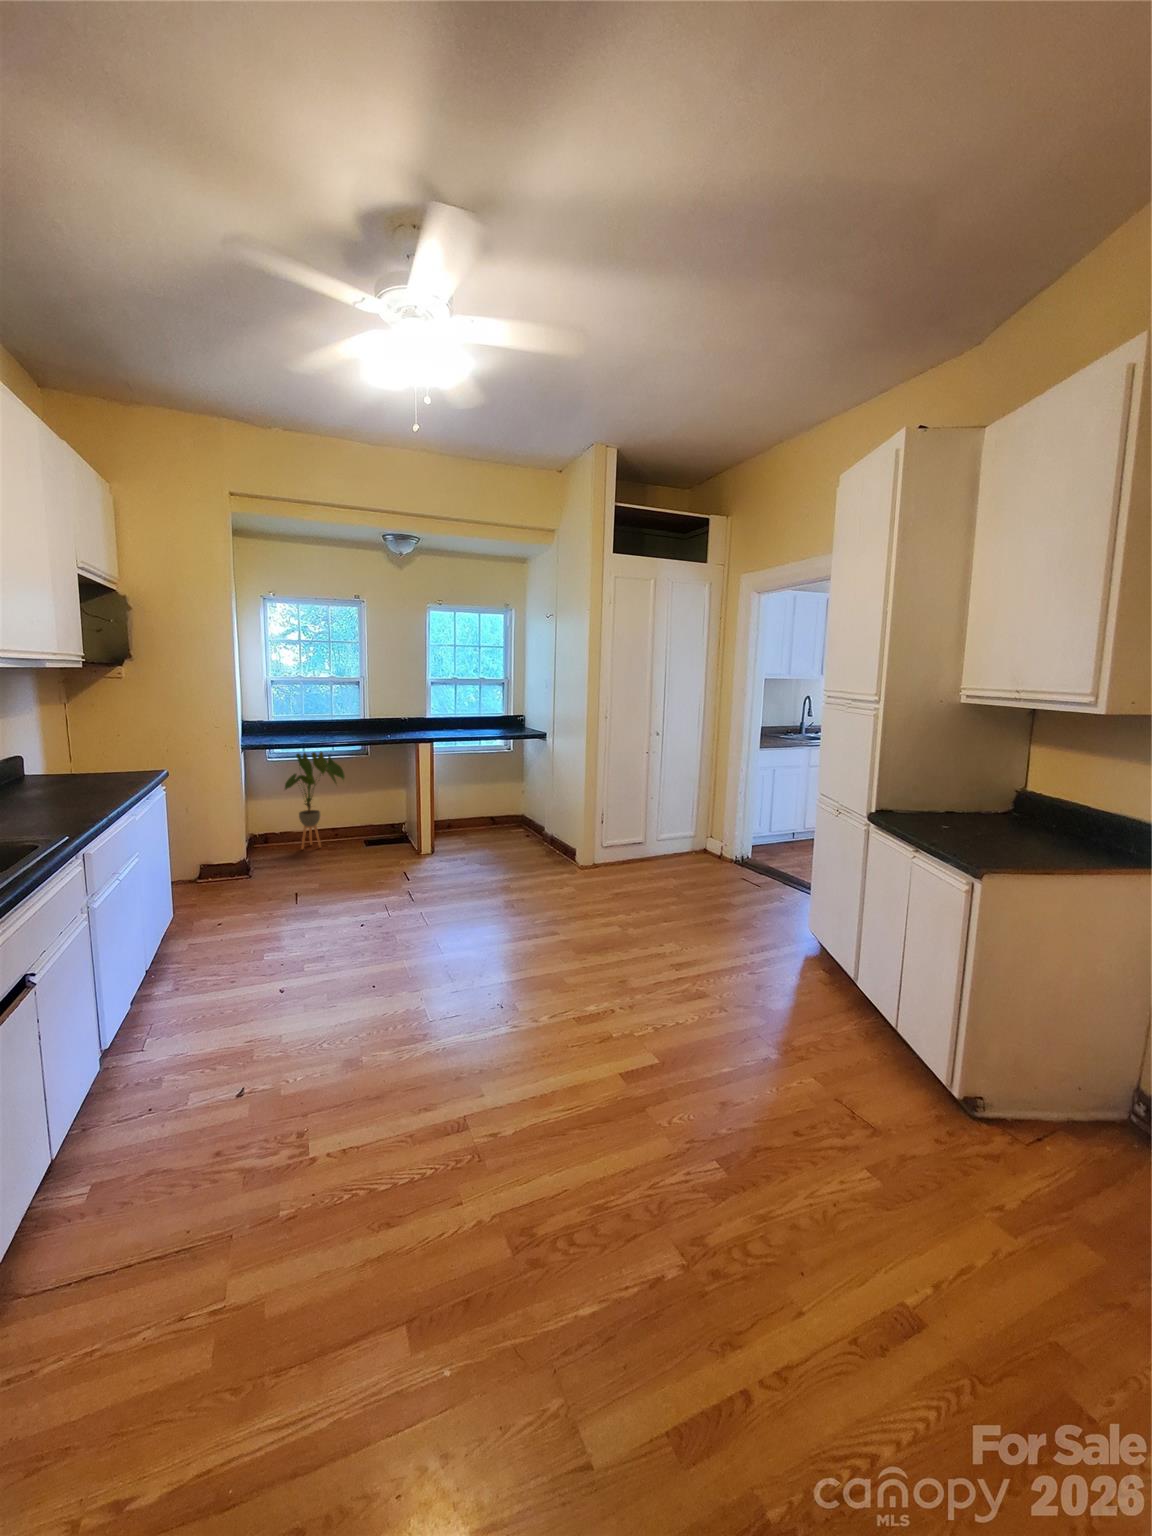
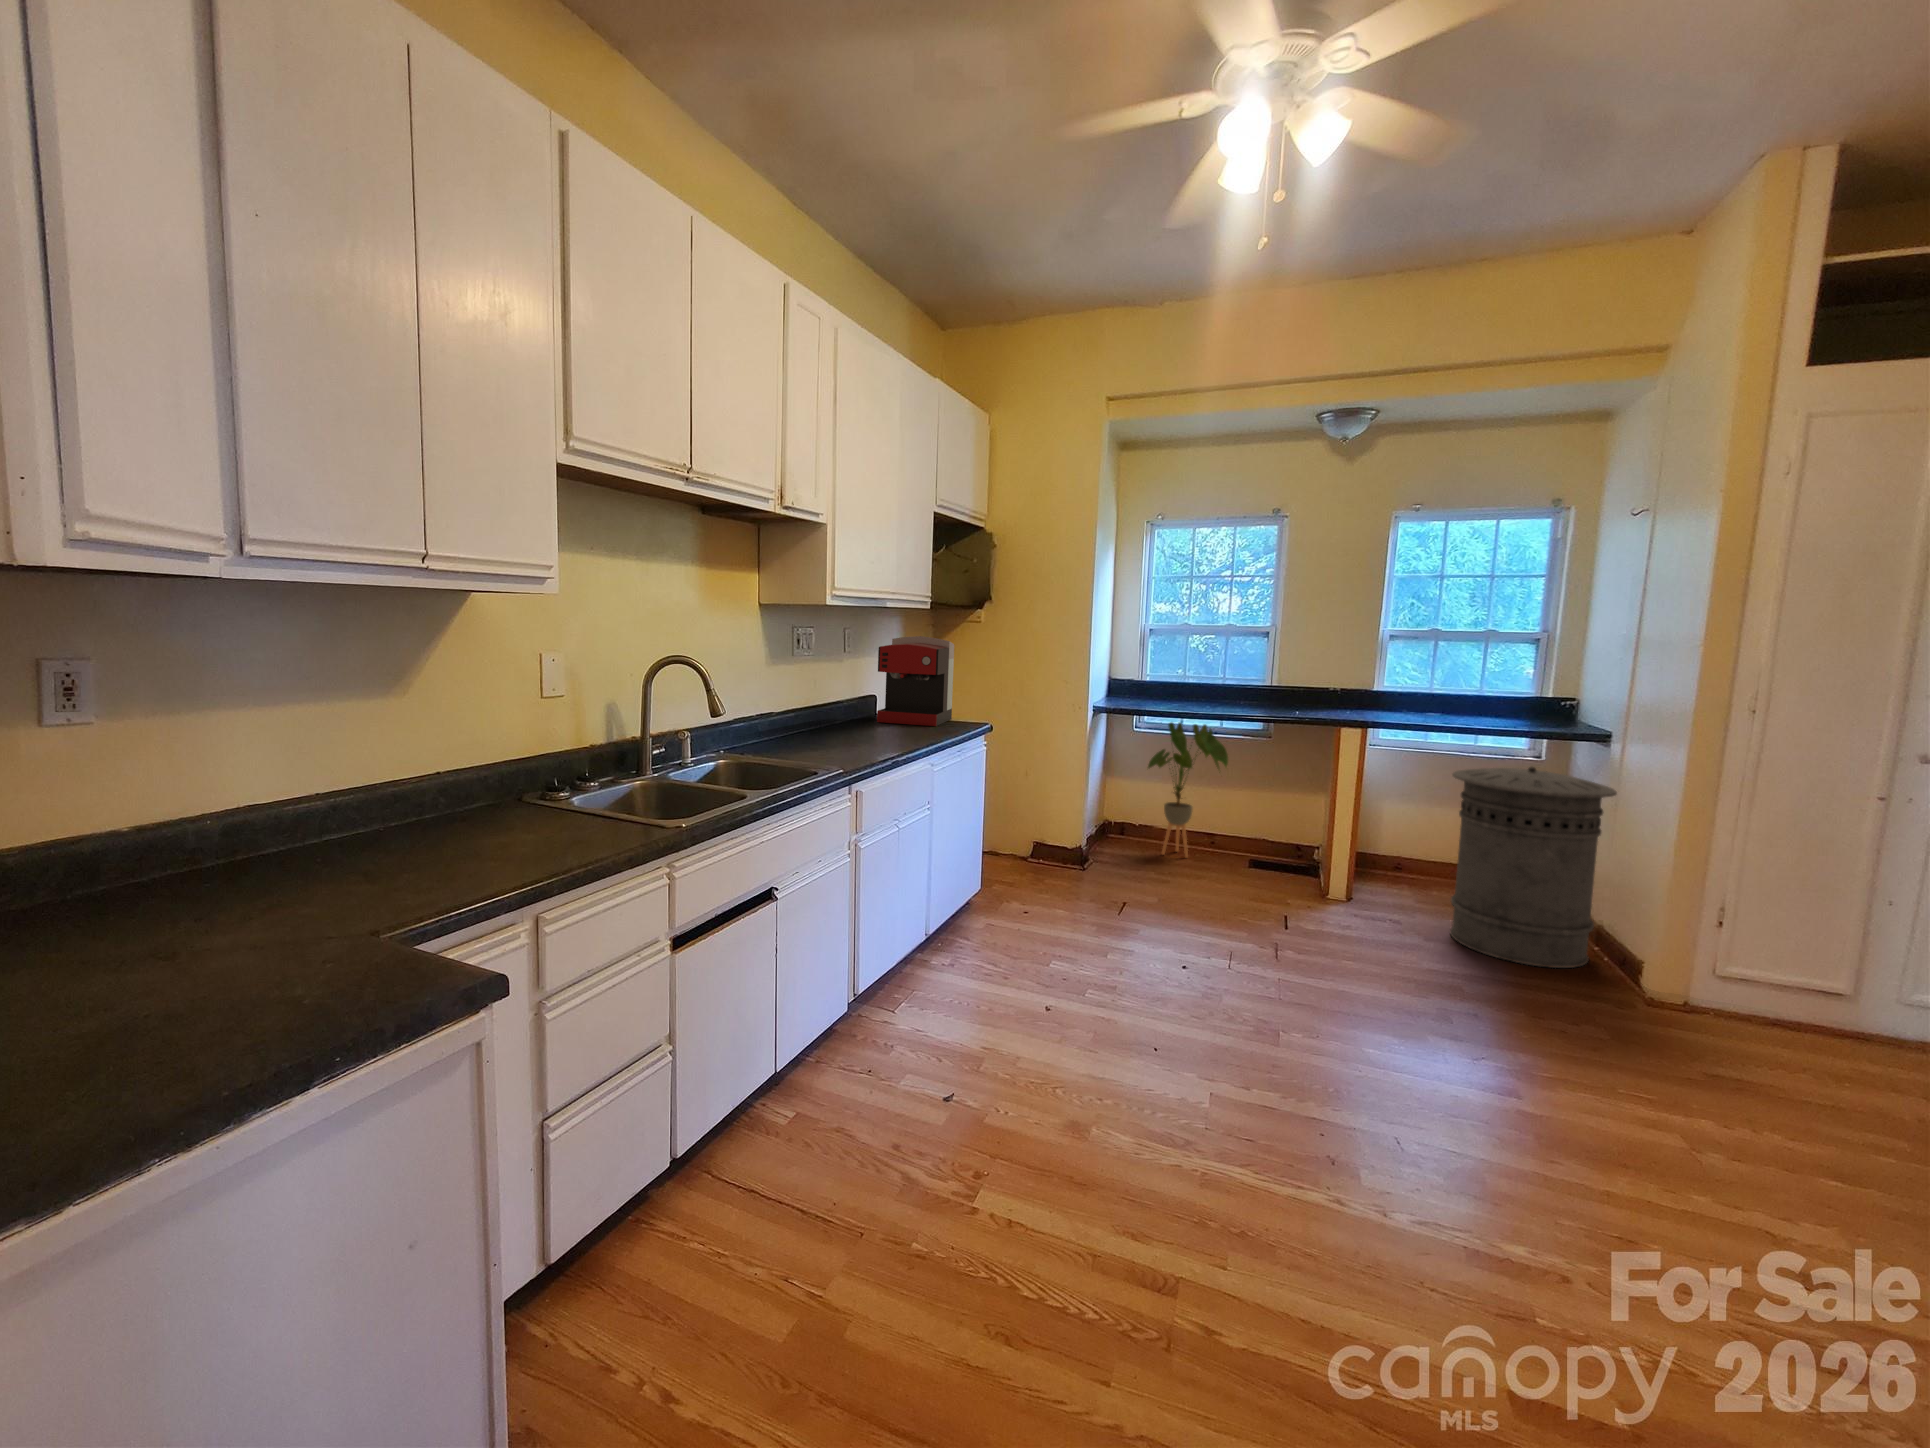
coffee maker: none [38,705,127,793] -> present [877,636,954,726]
trash can: none [484,757,558,864] -> present [1450,767,1617,968]

